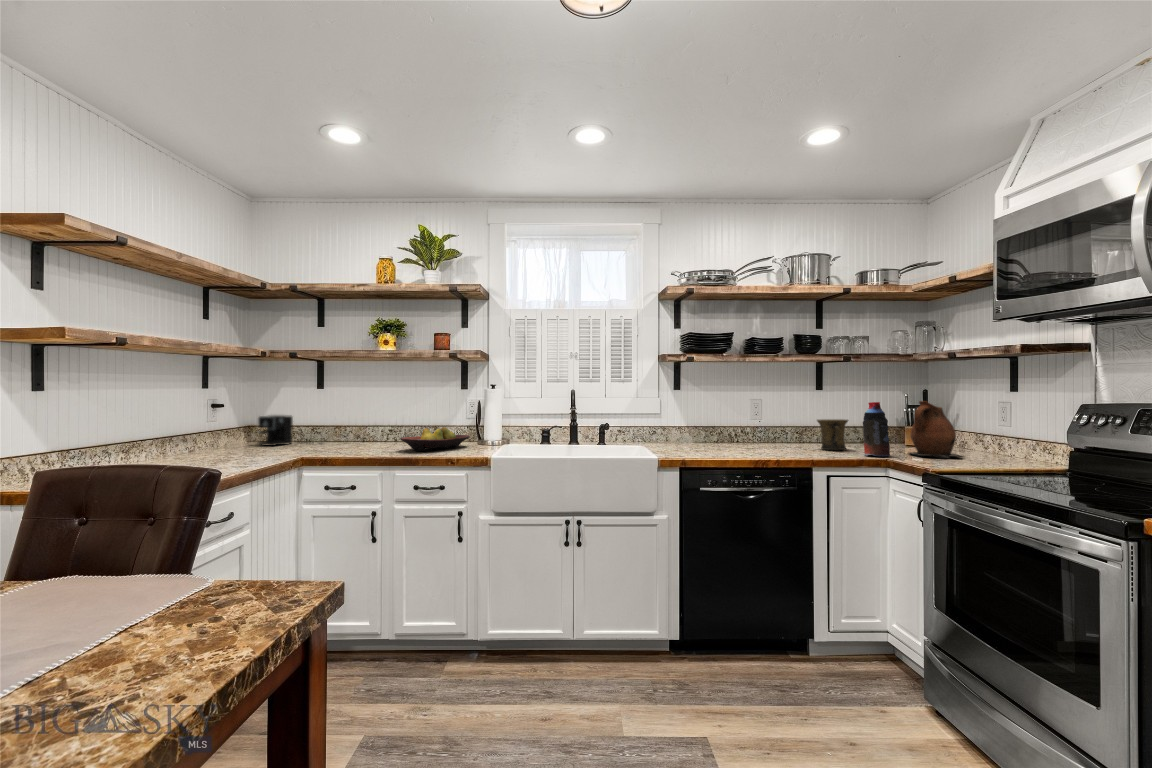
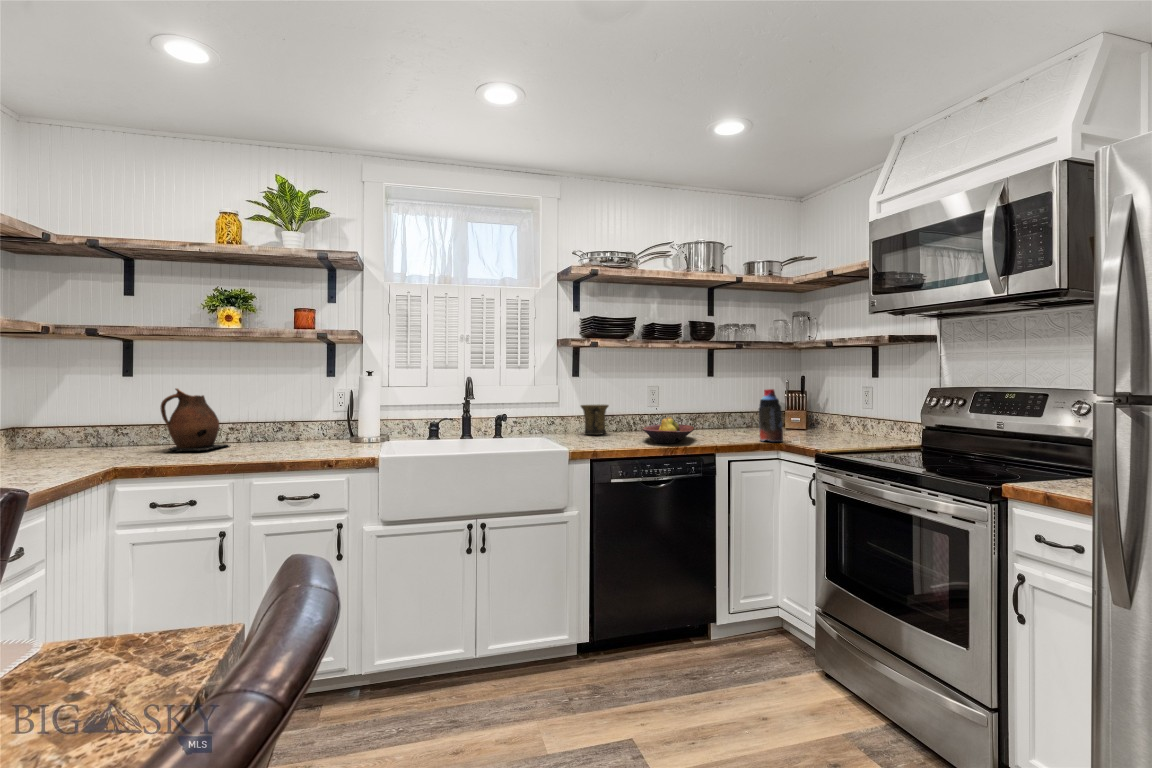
ceramic pitcher: present [910,401,962,457] -> present [160,388,228,451]
coffee maker: present [257,415,293,446] -> none [39,410,141,451]
mug: present [817,419,848,450] -> present [581,405,608,435]
fruit bowl: present [401,427,470,451] -> present [643,417,694,443]

